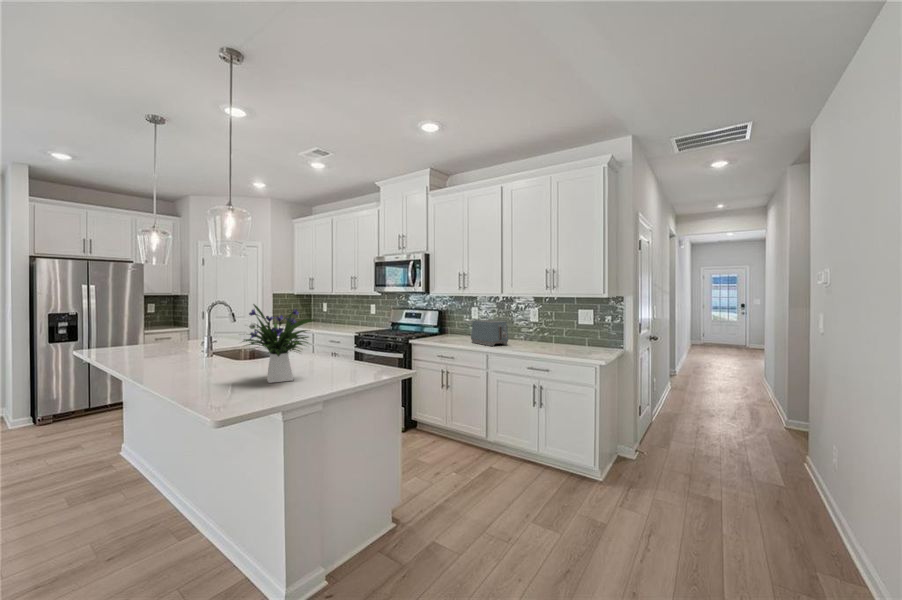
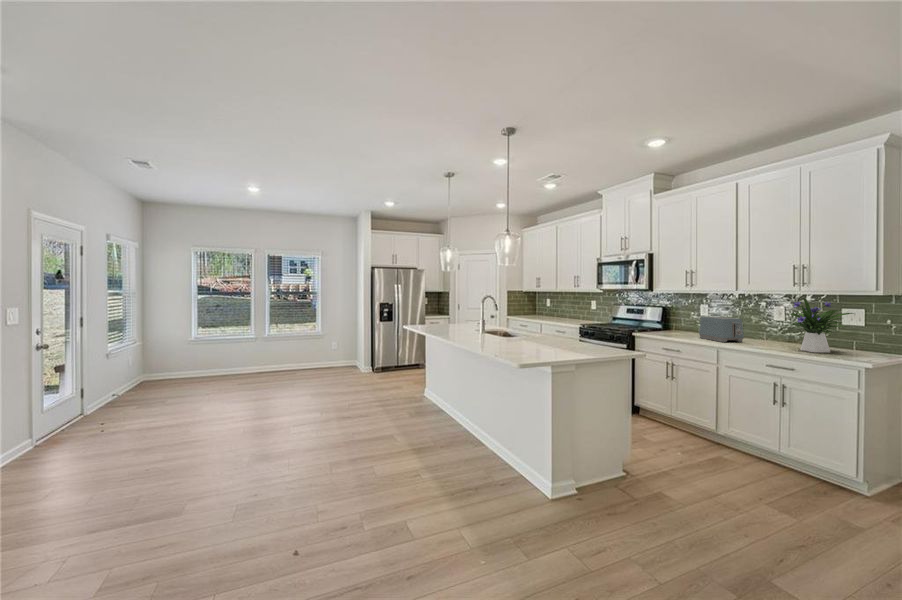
flower arrangement: present [243,304,314,383] -> present [787,299,854,352]

